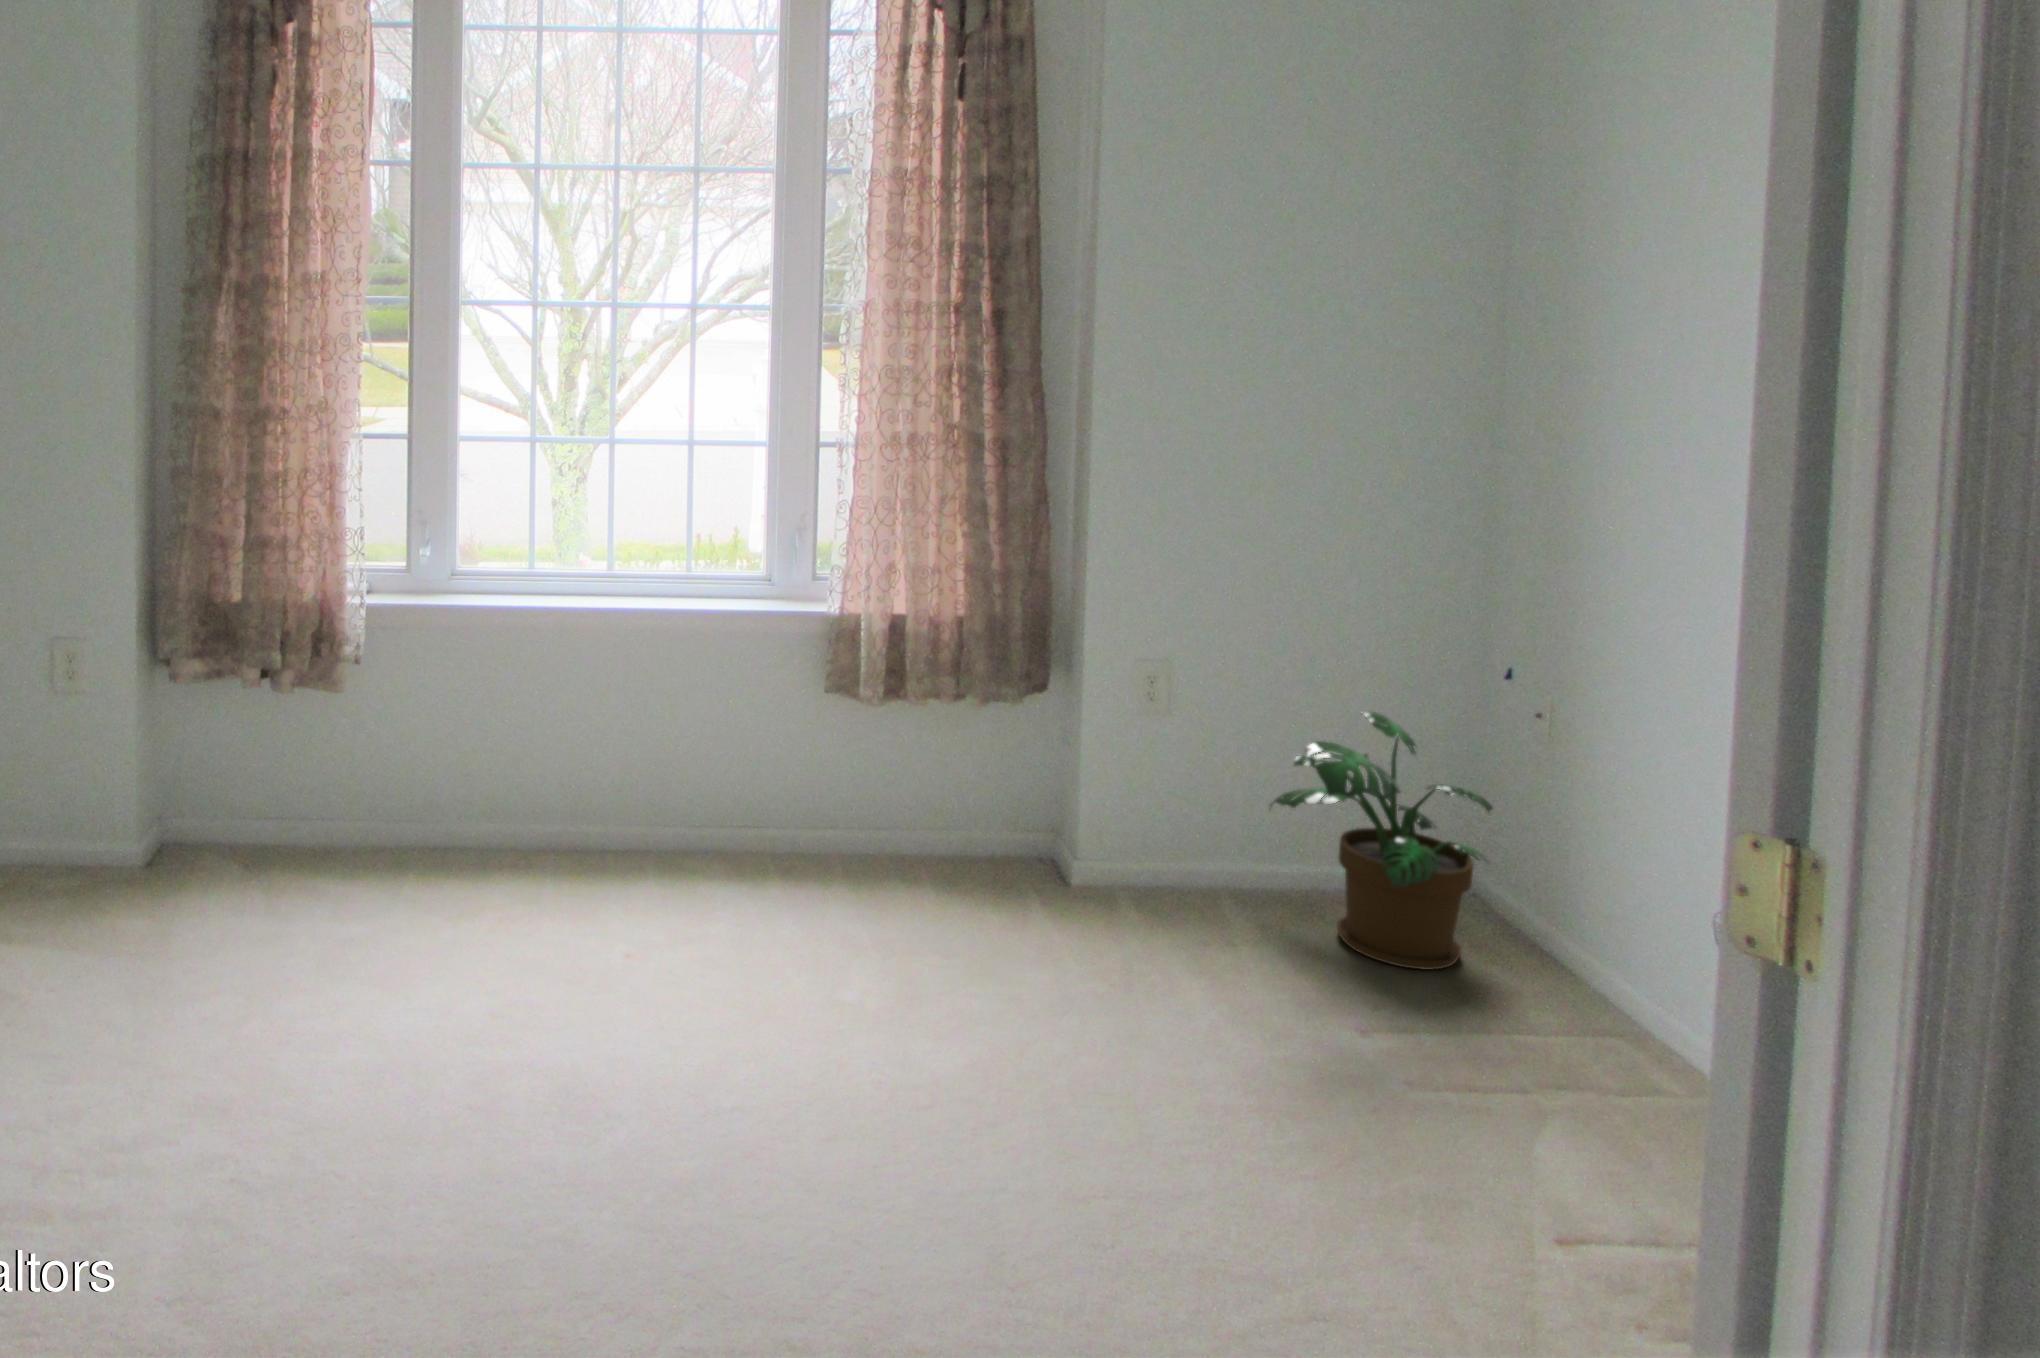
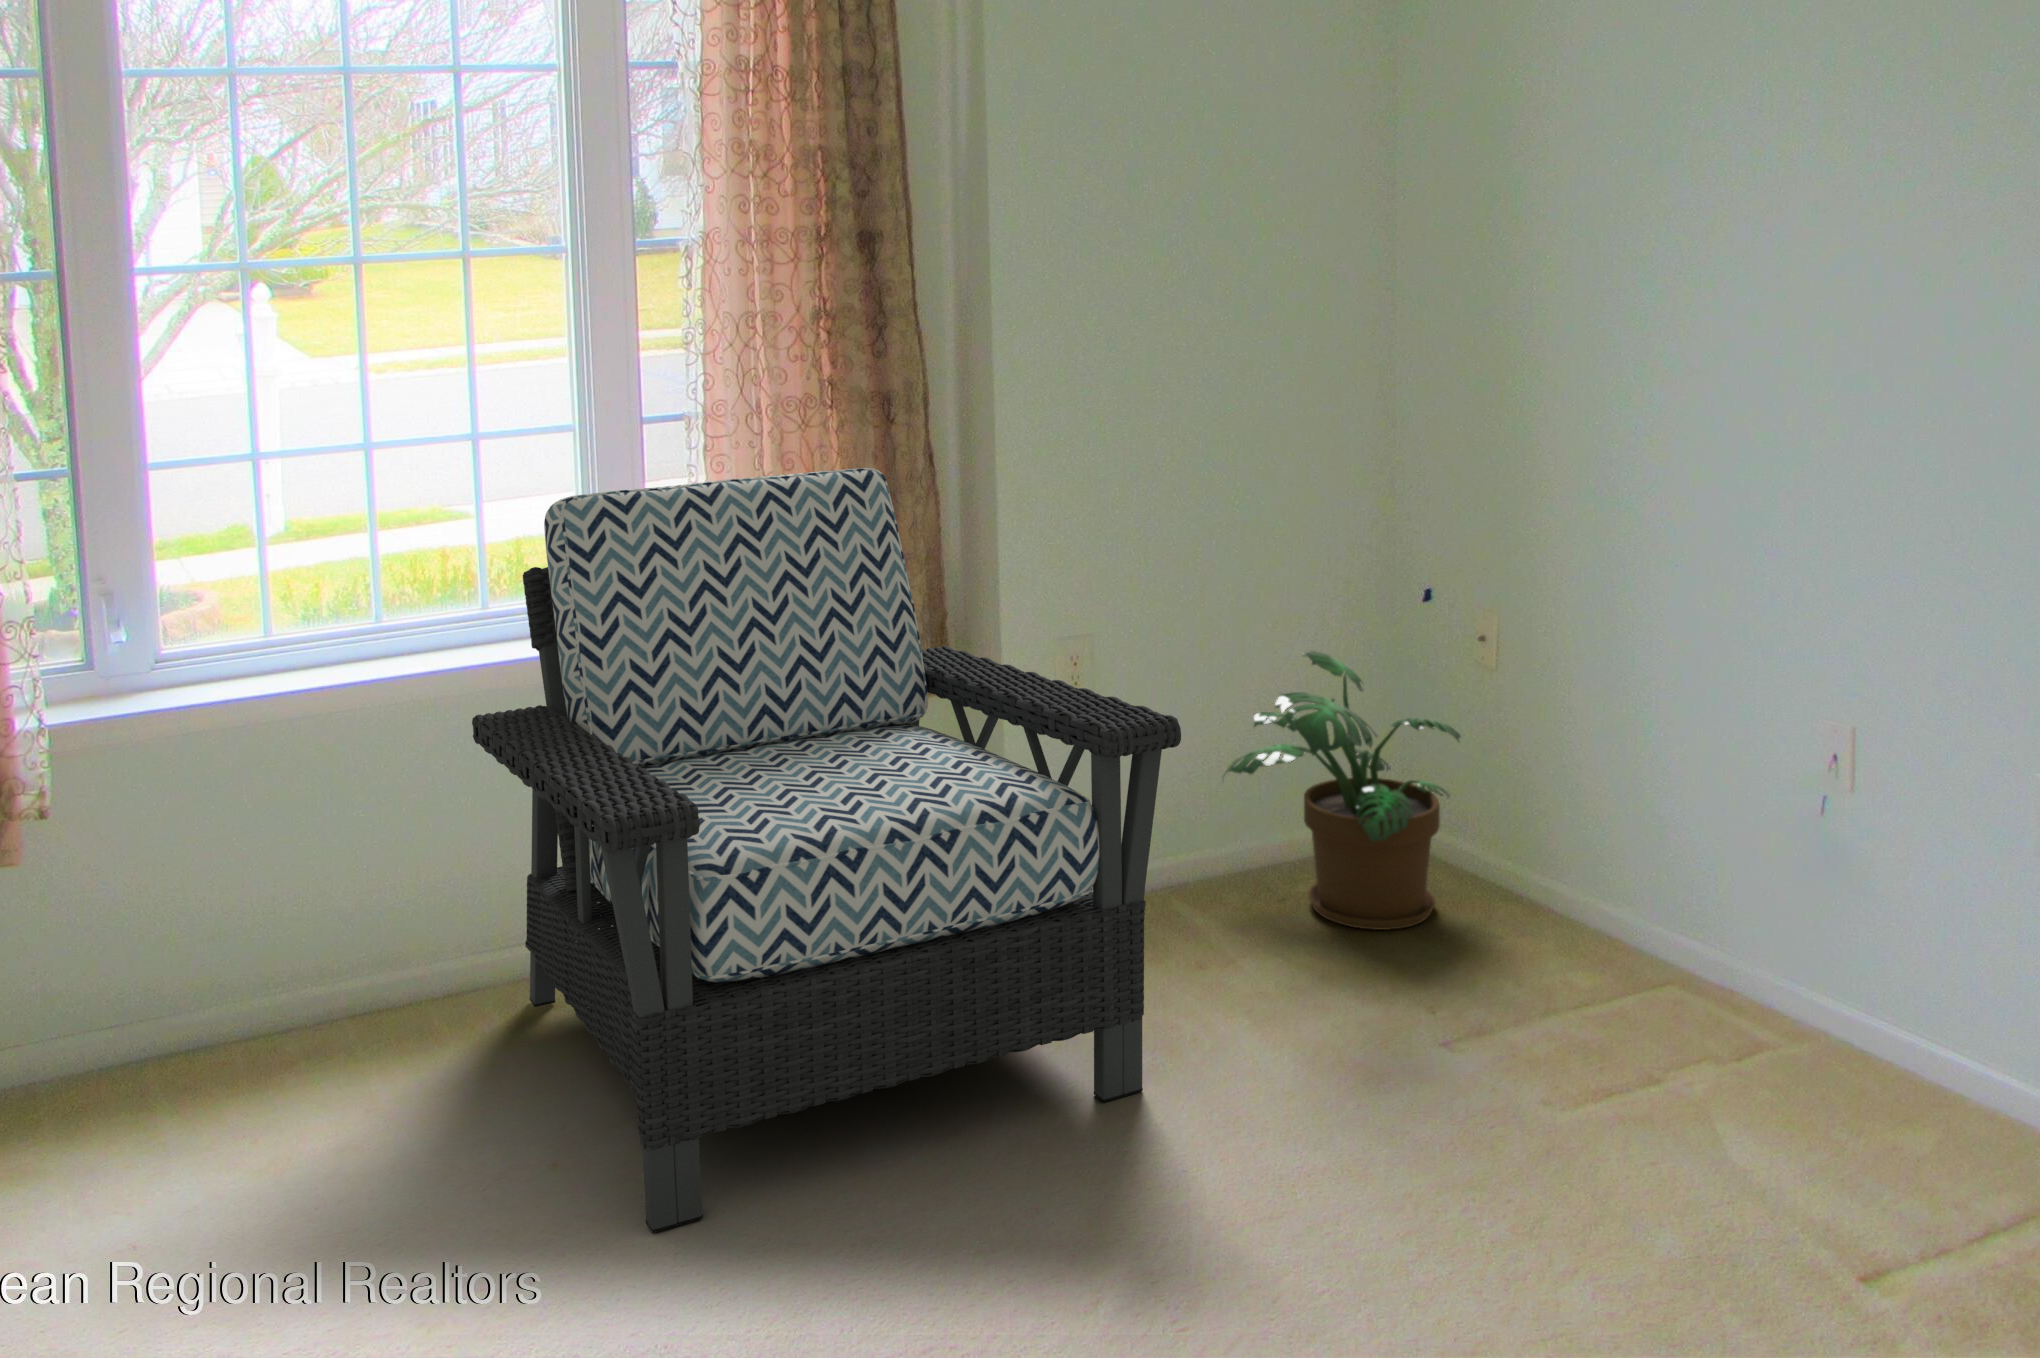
armchair: none [643,497,1183,1041] -> present [472,468,1181,1233]

